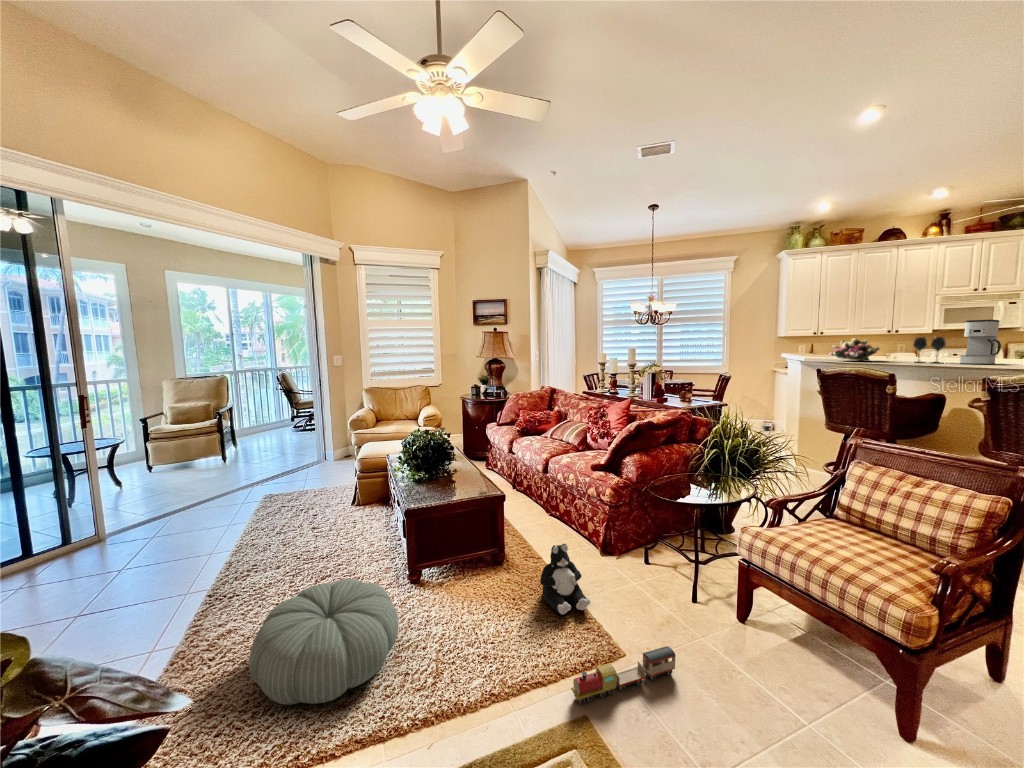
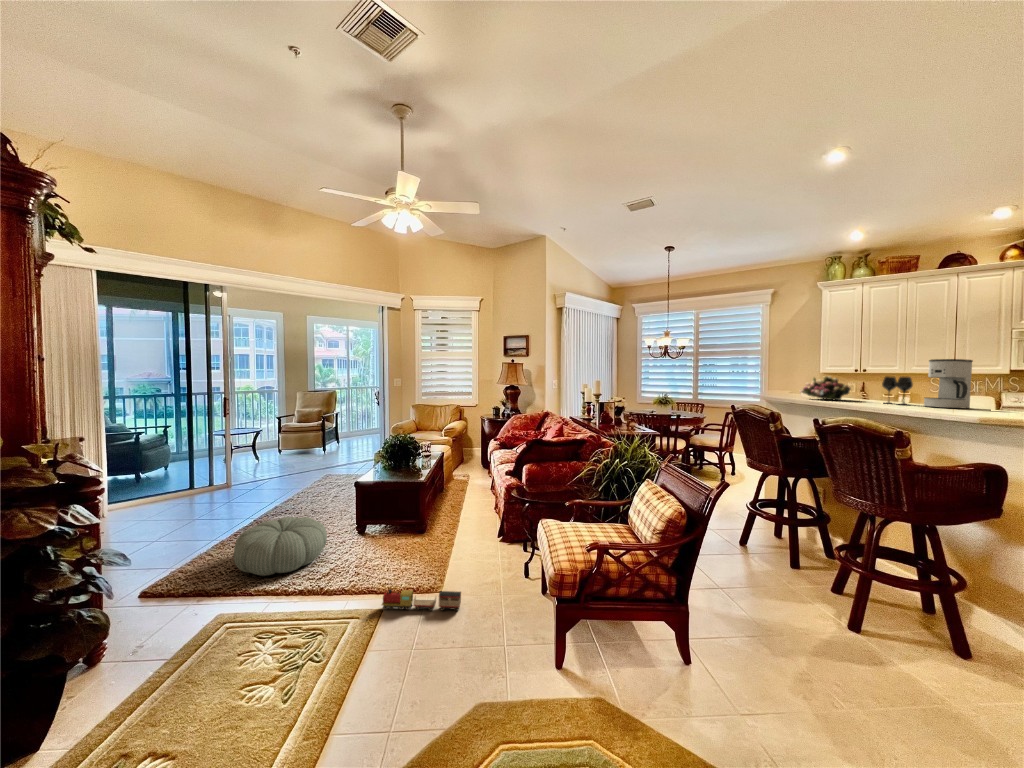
plush toy: present [540,544,590,615] -> none [424,519,457,568]

